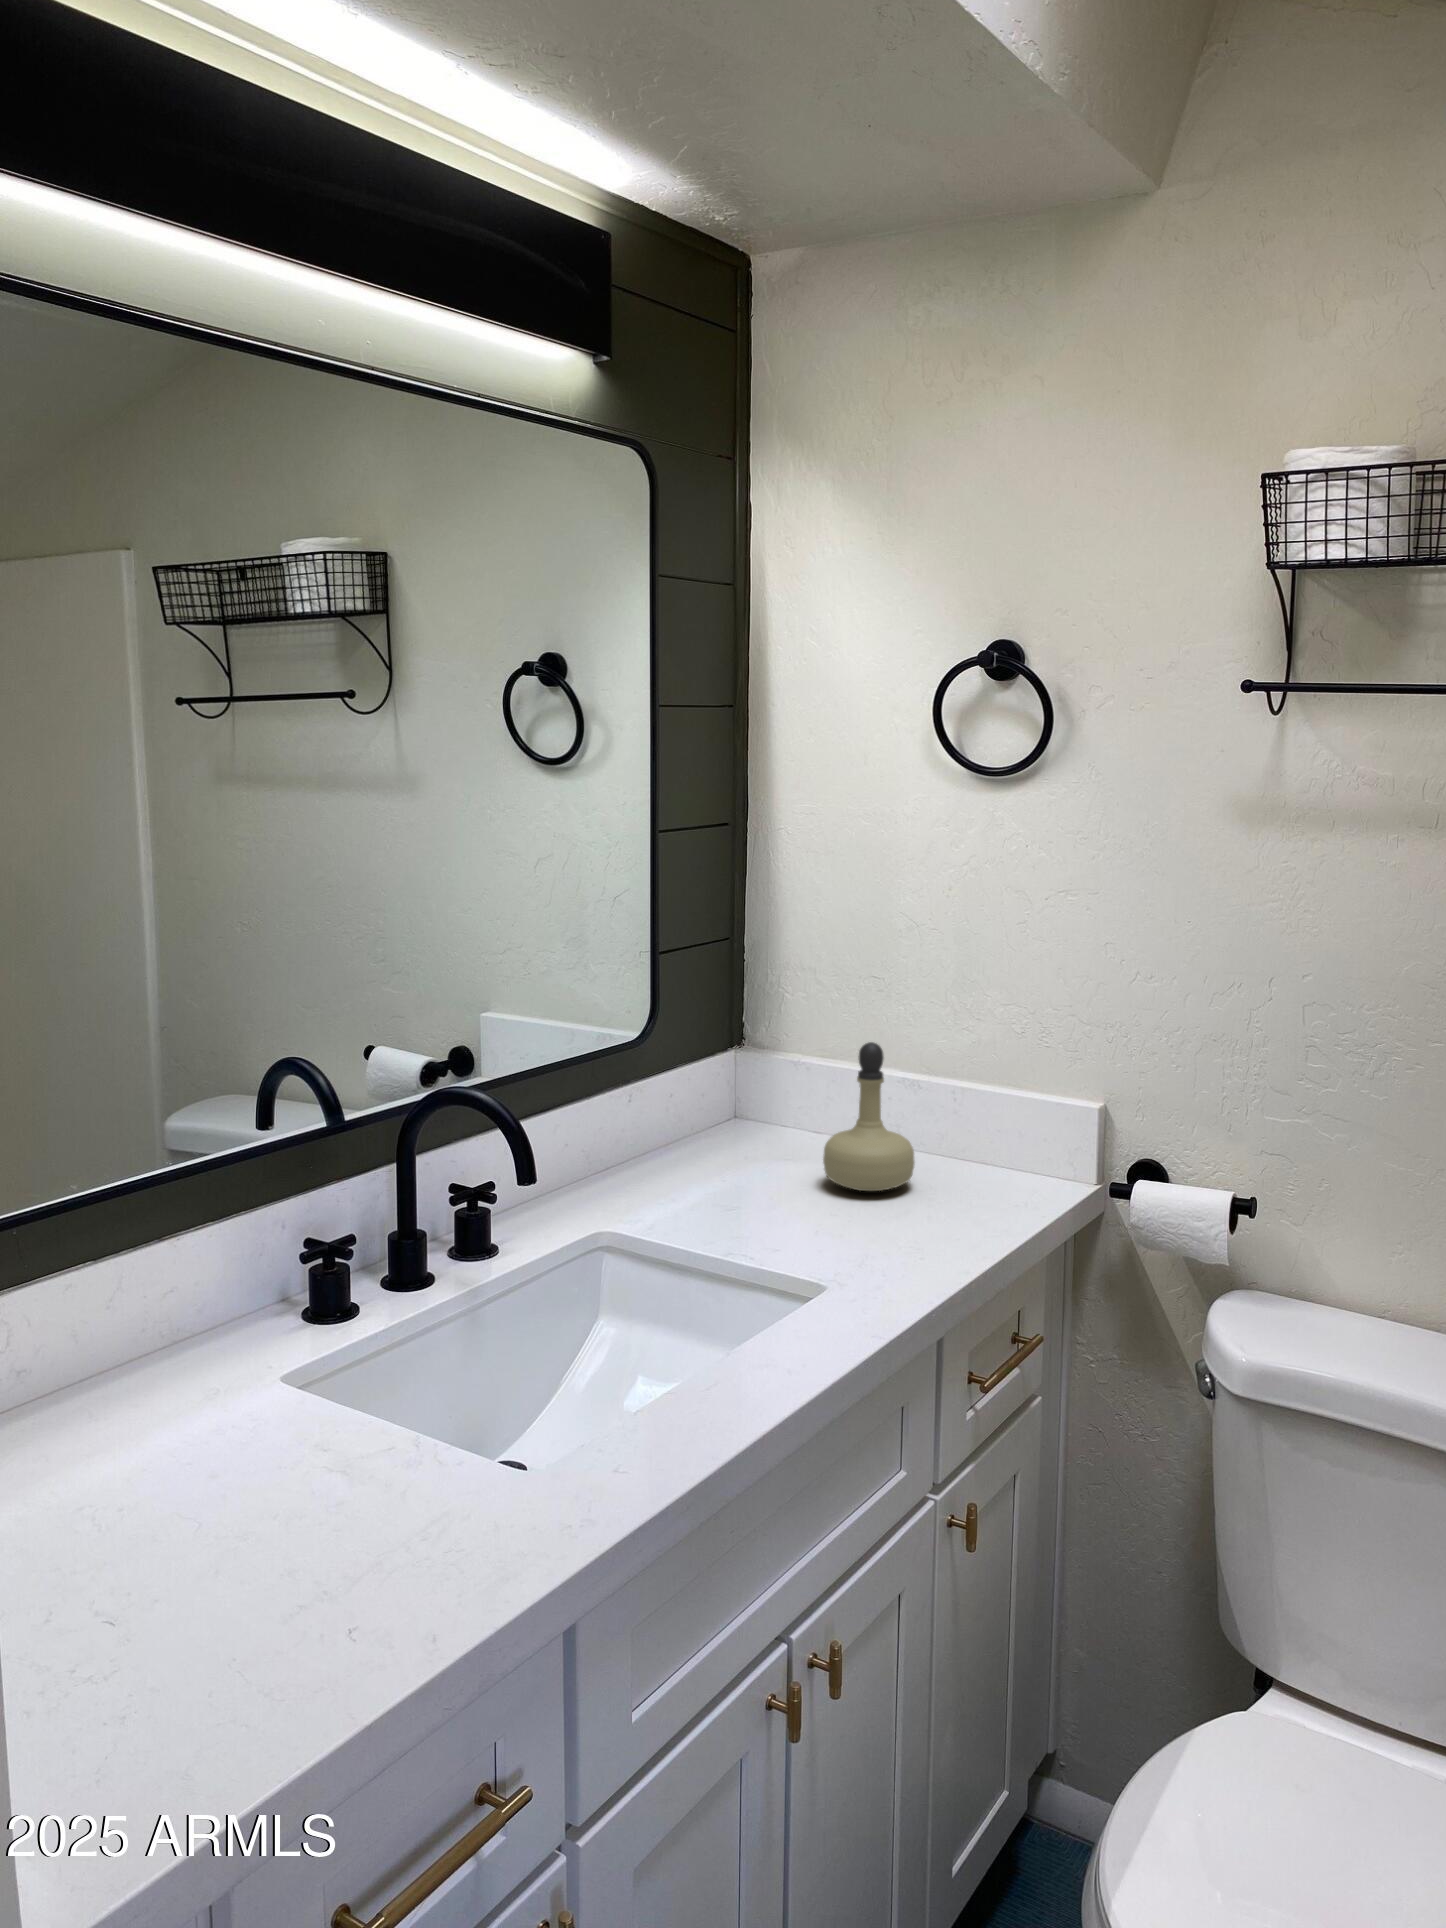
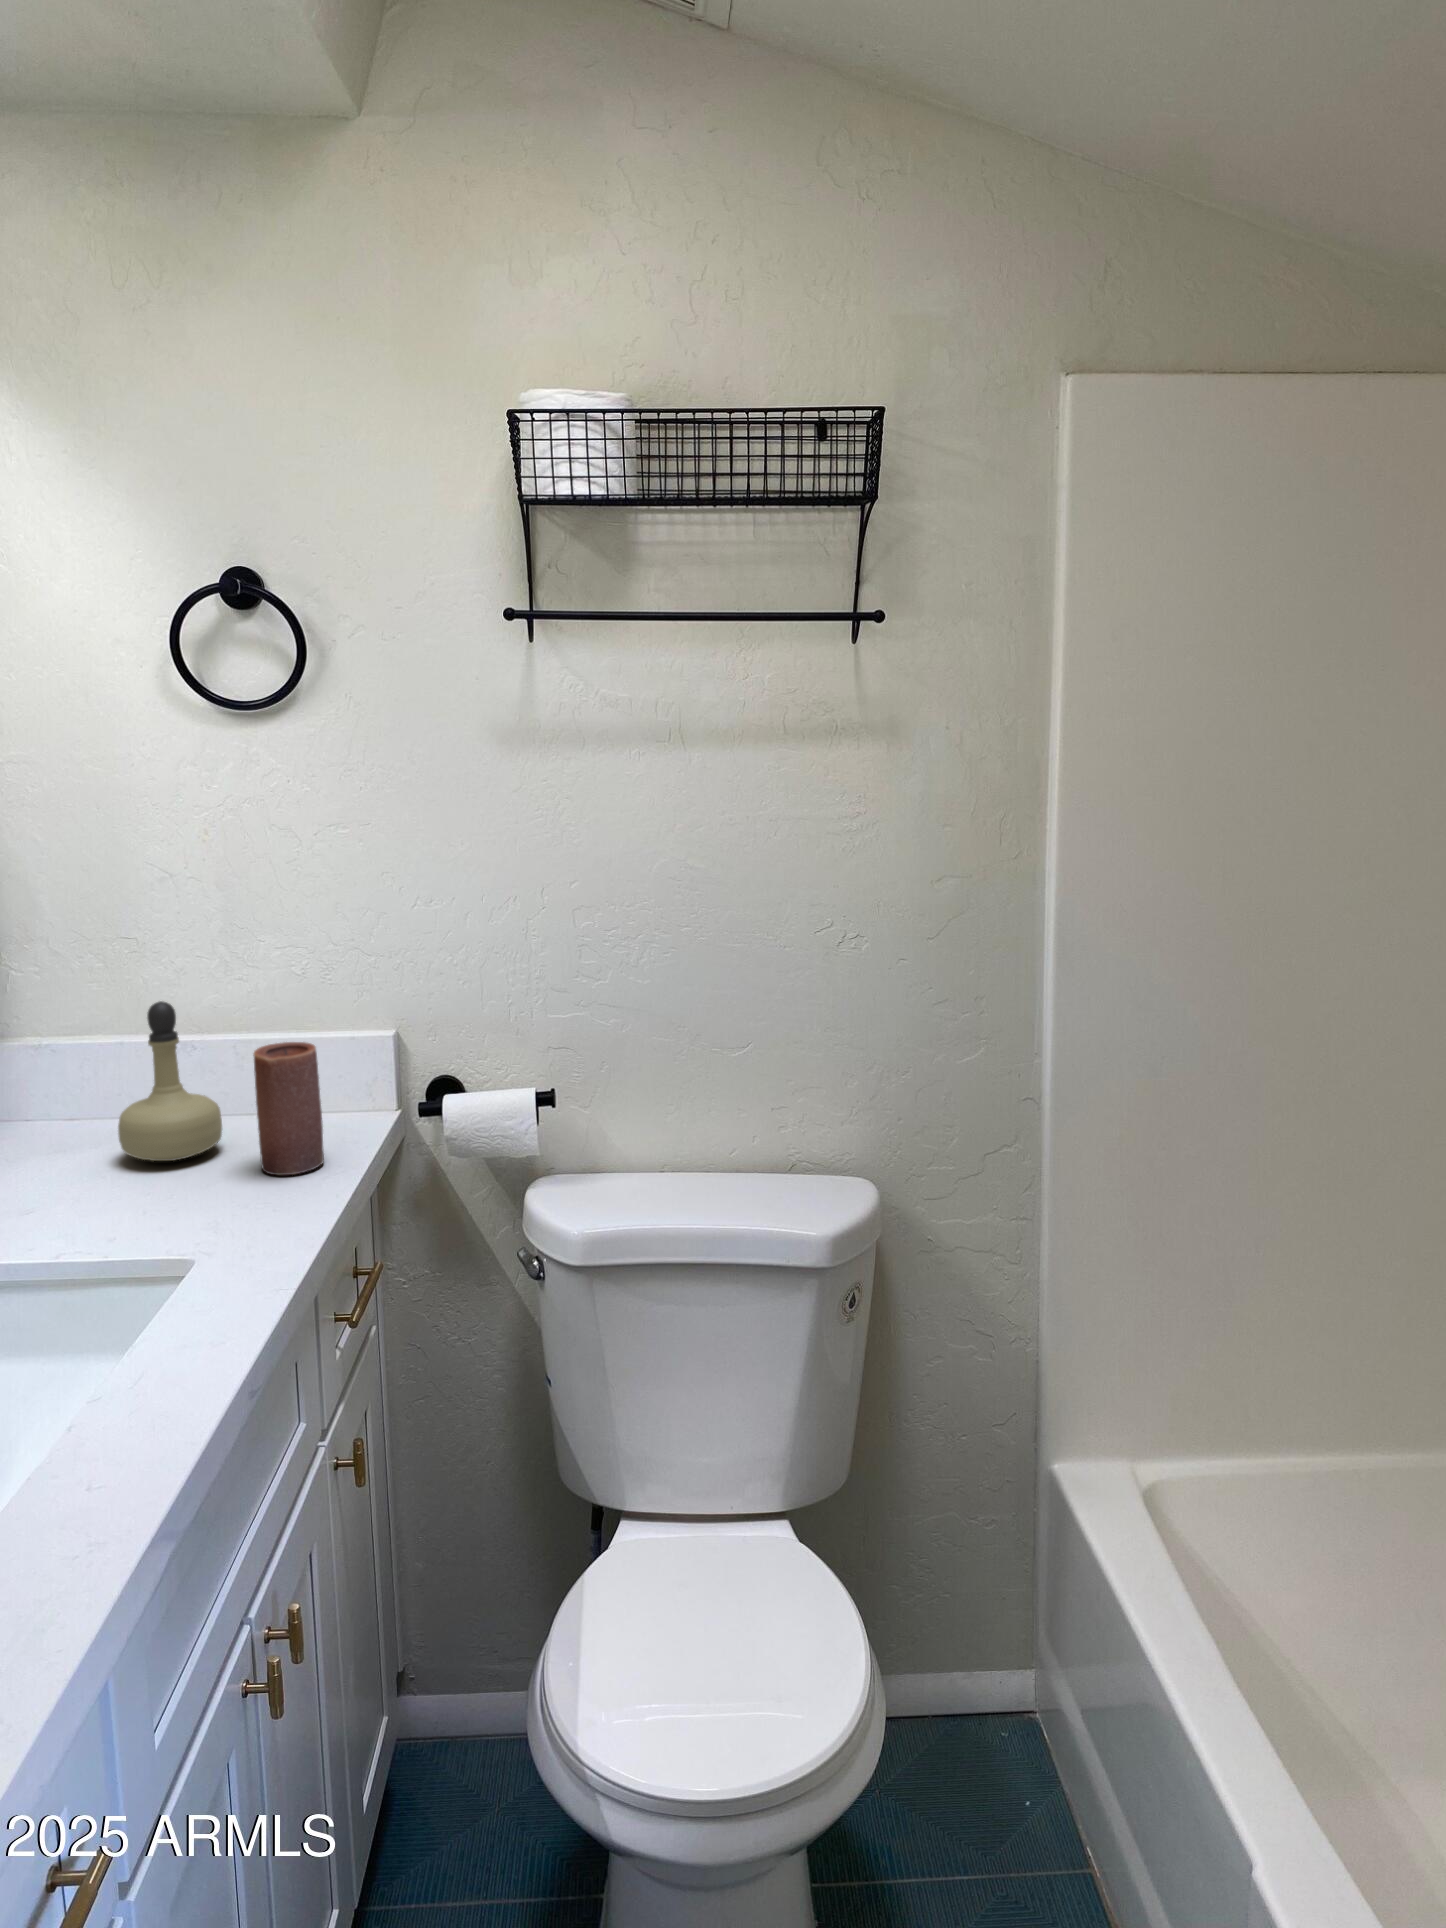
candle: none [931,1099,992,1229] -> present [253,1042,324,1175]

